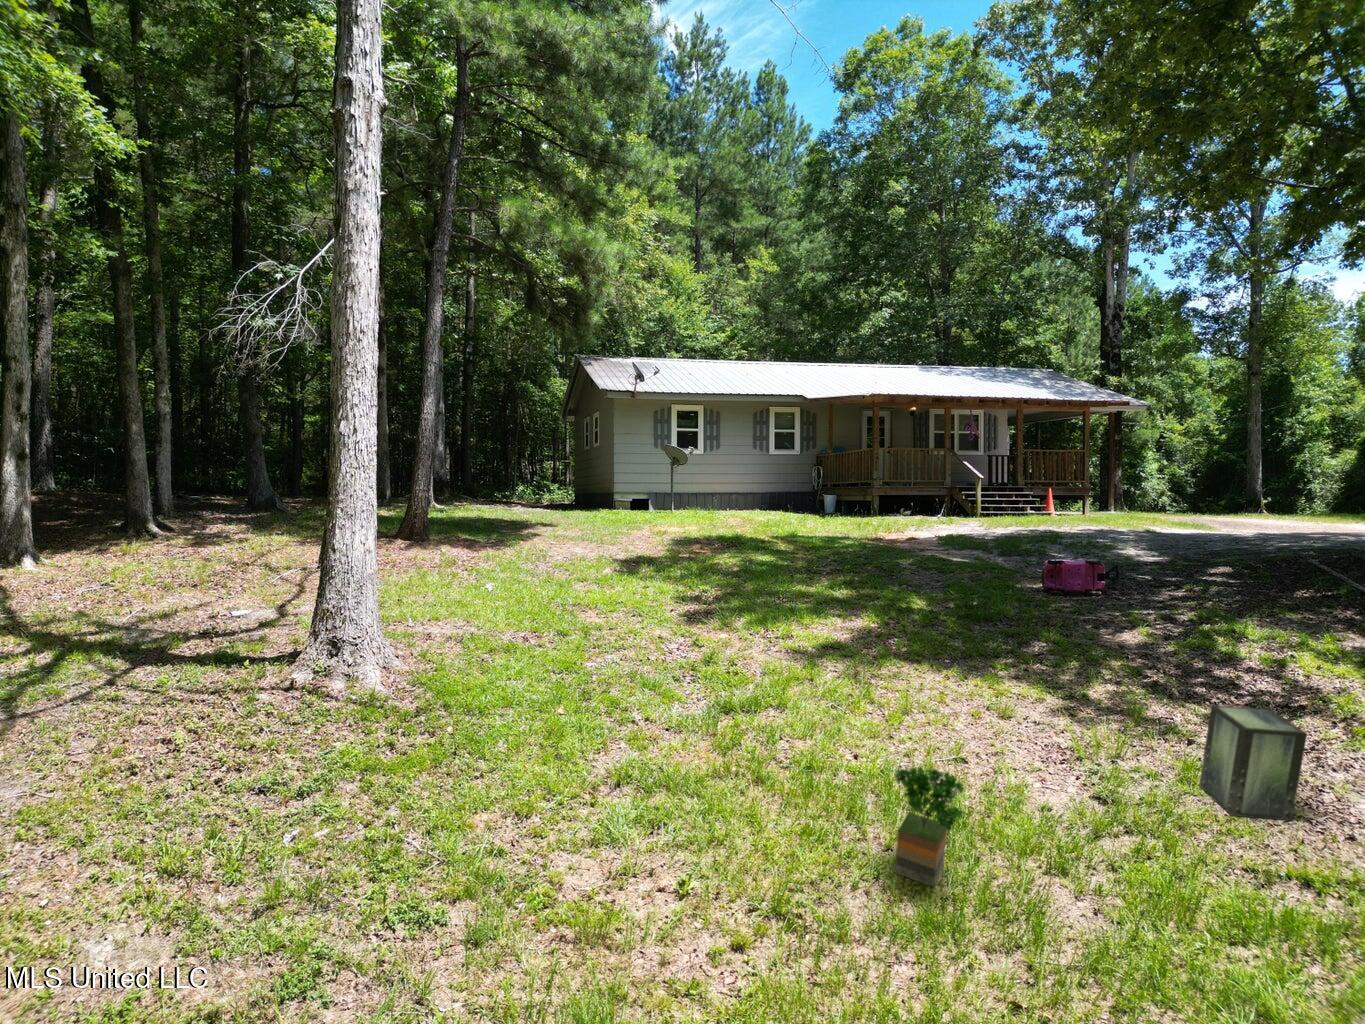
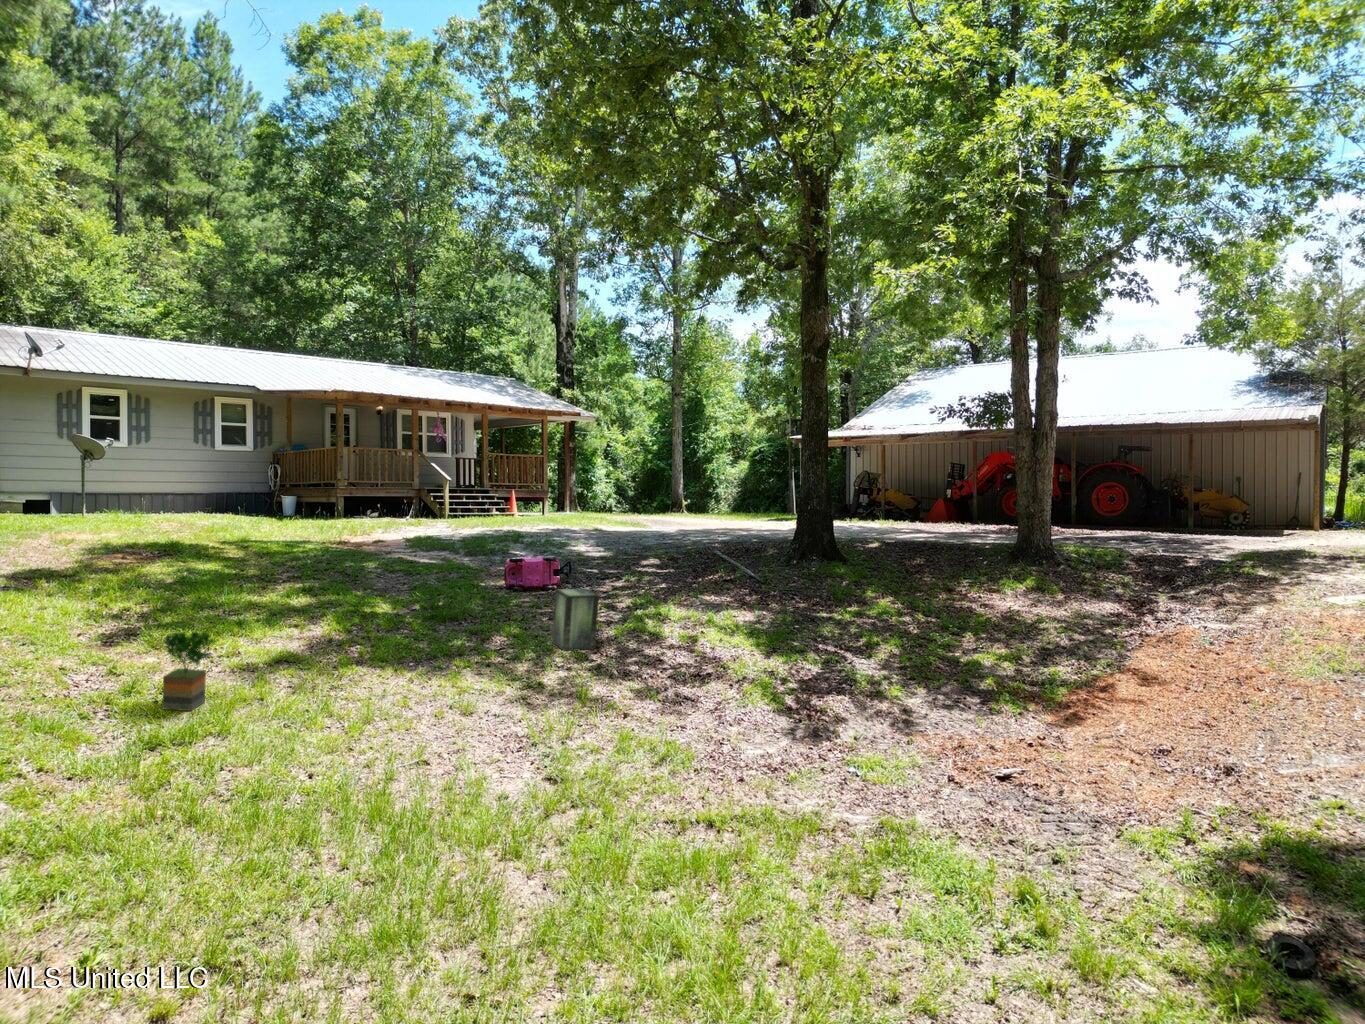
potted tree: present [895,766,965,887] -> present [163,631,215,711]

